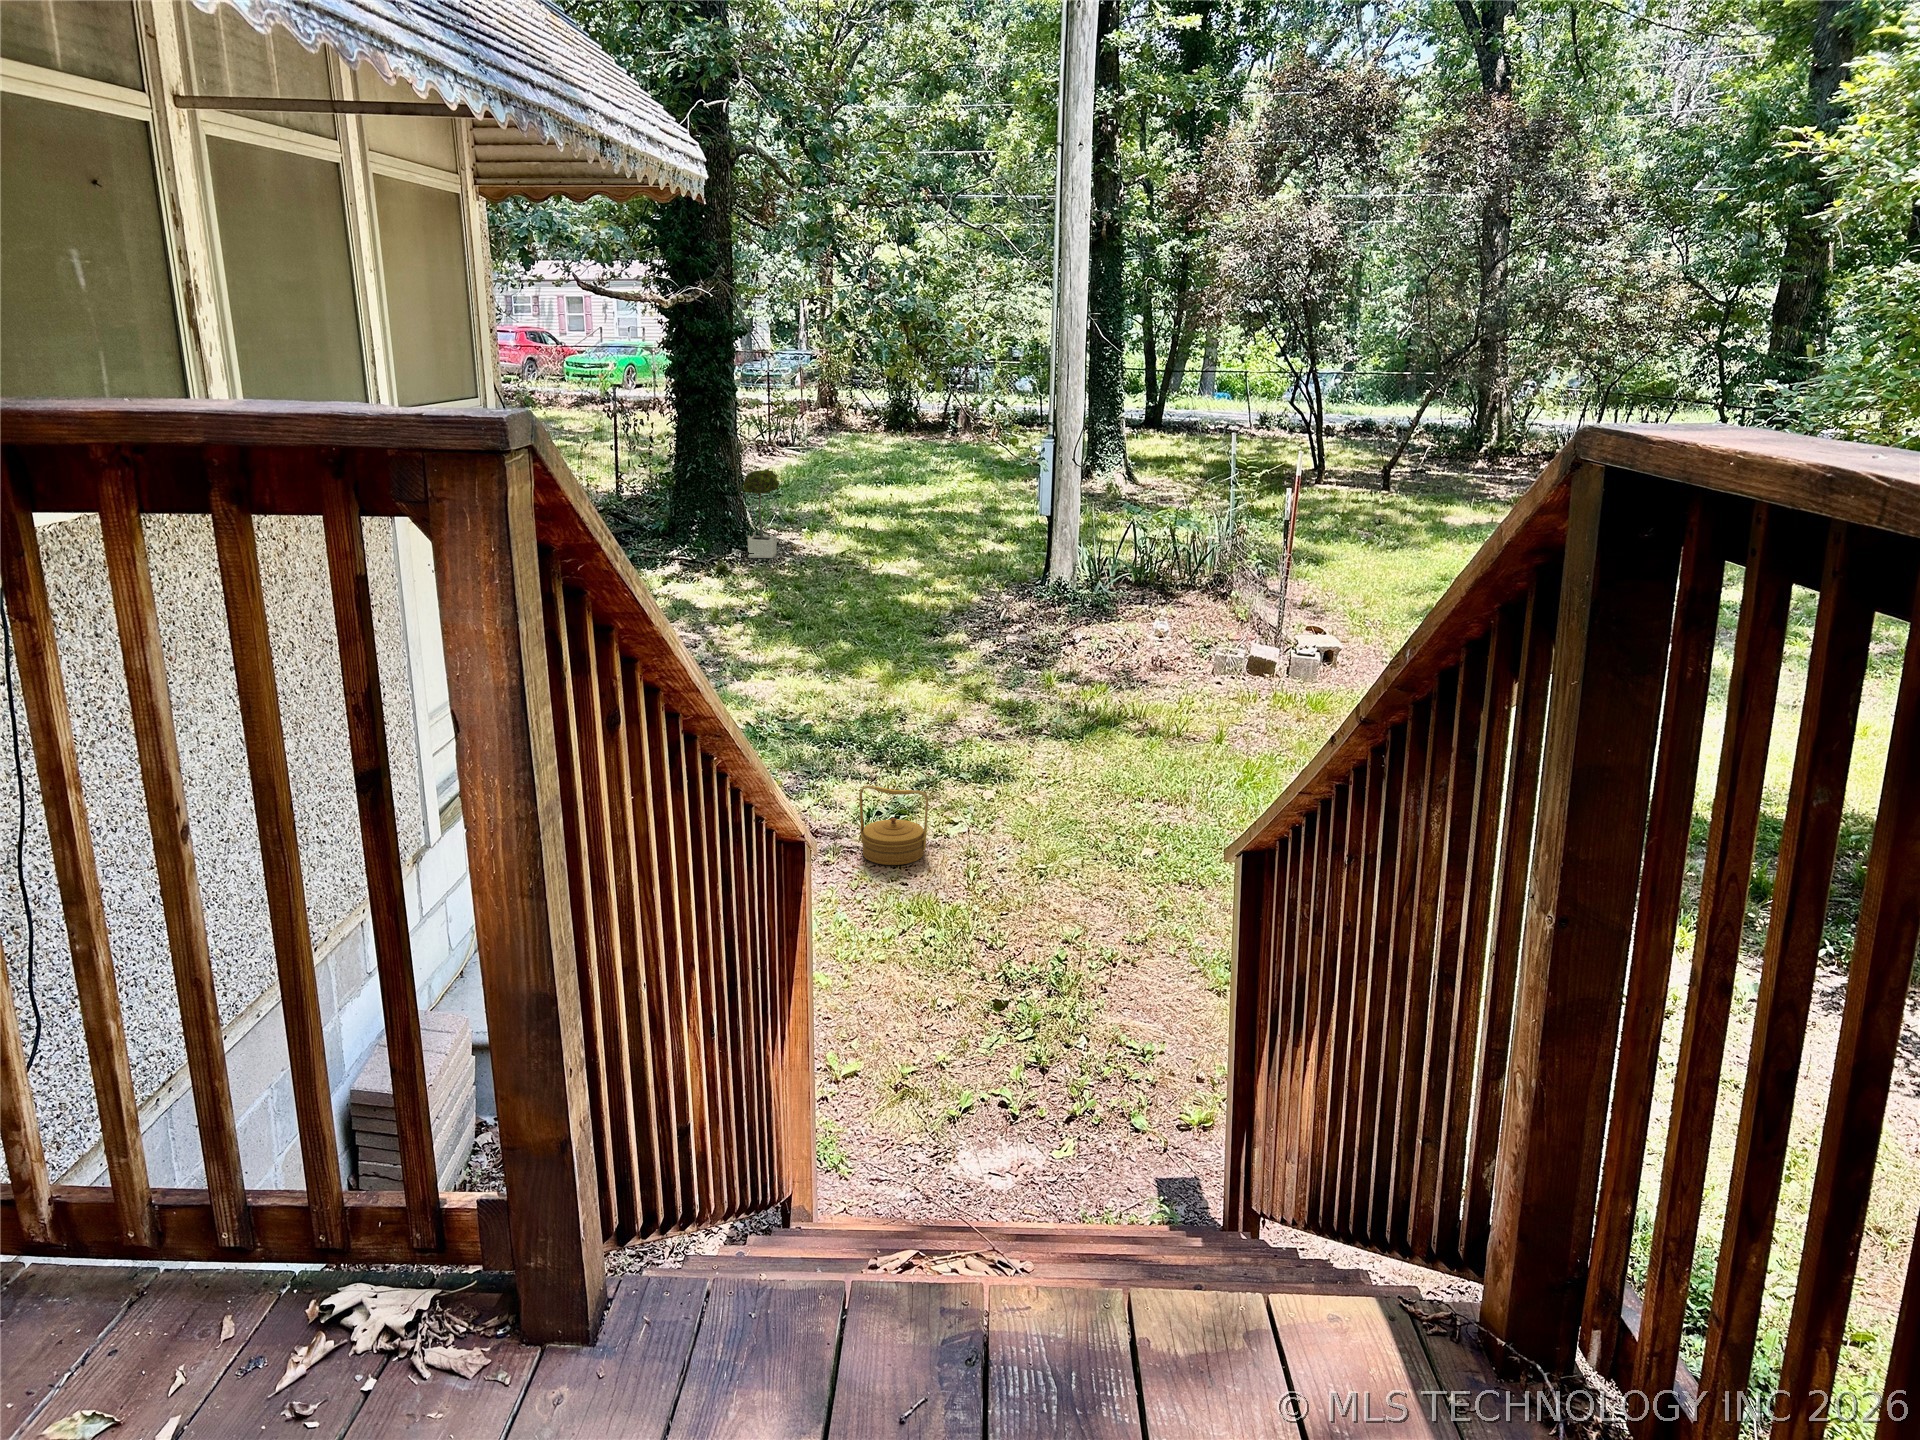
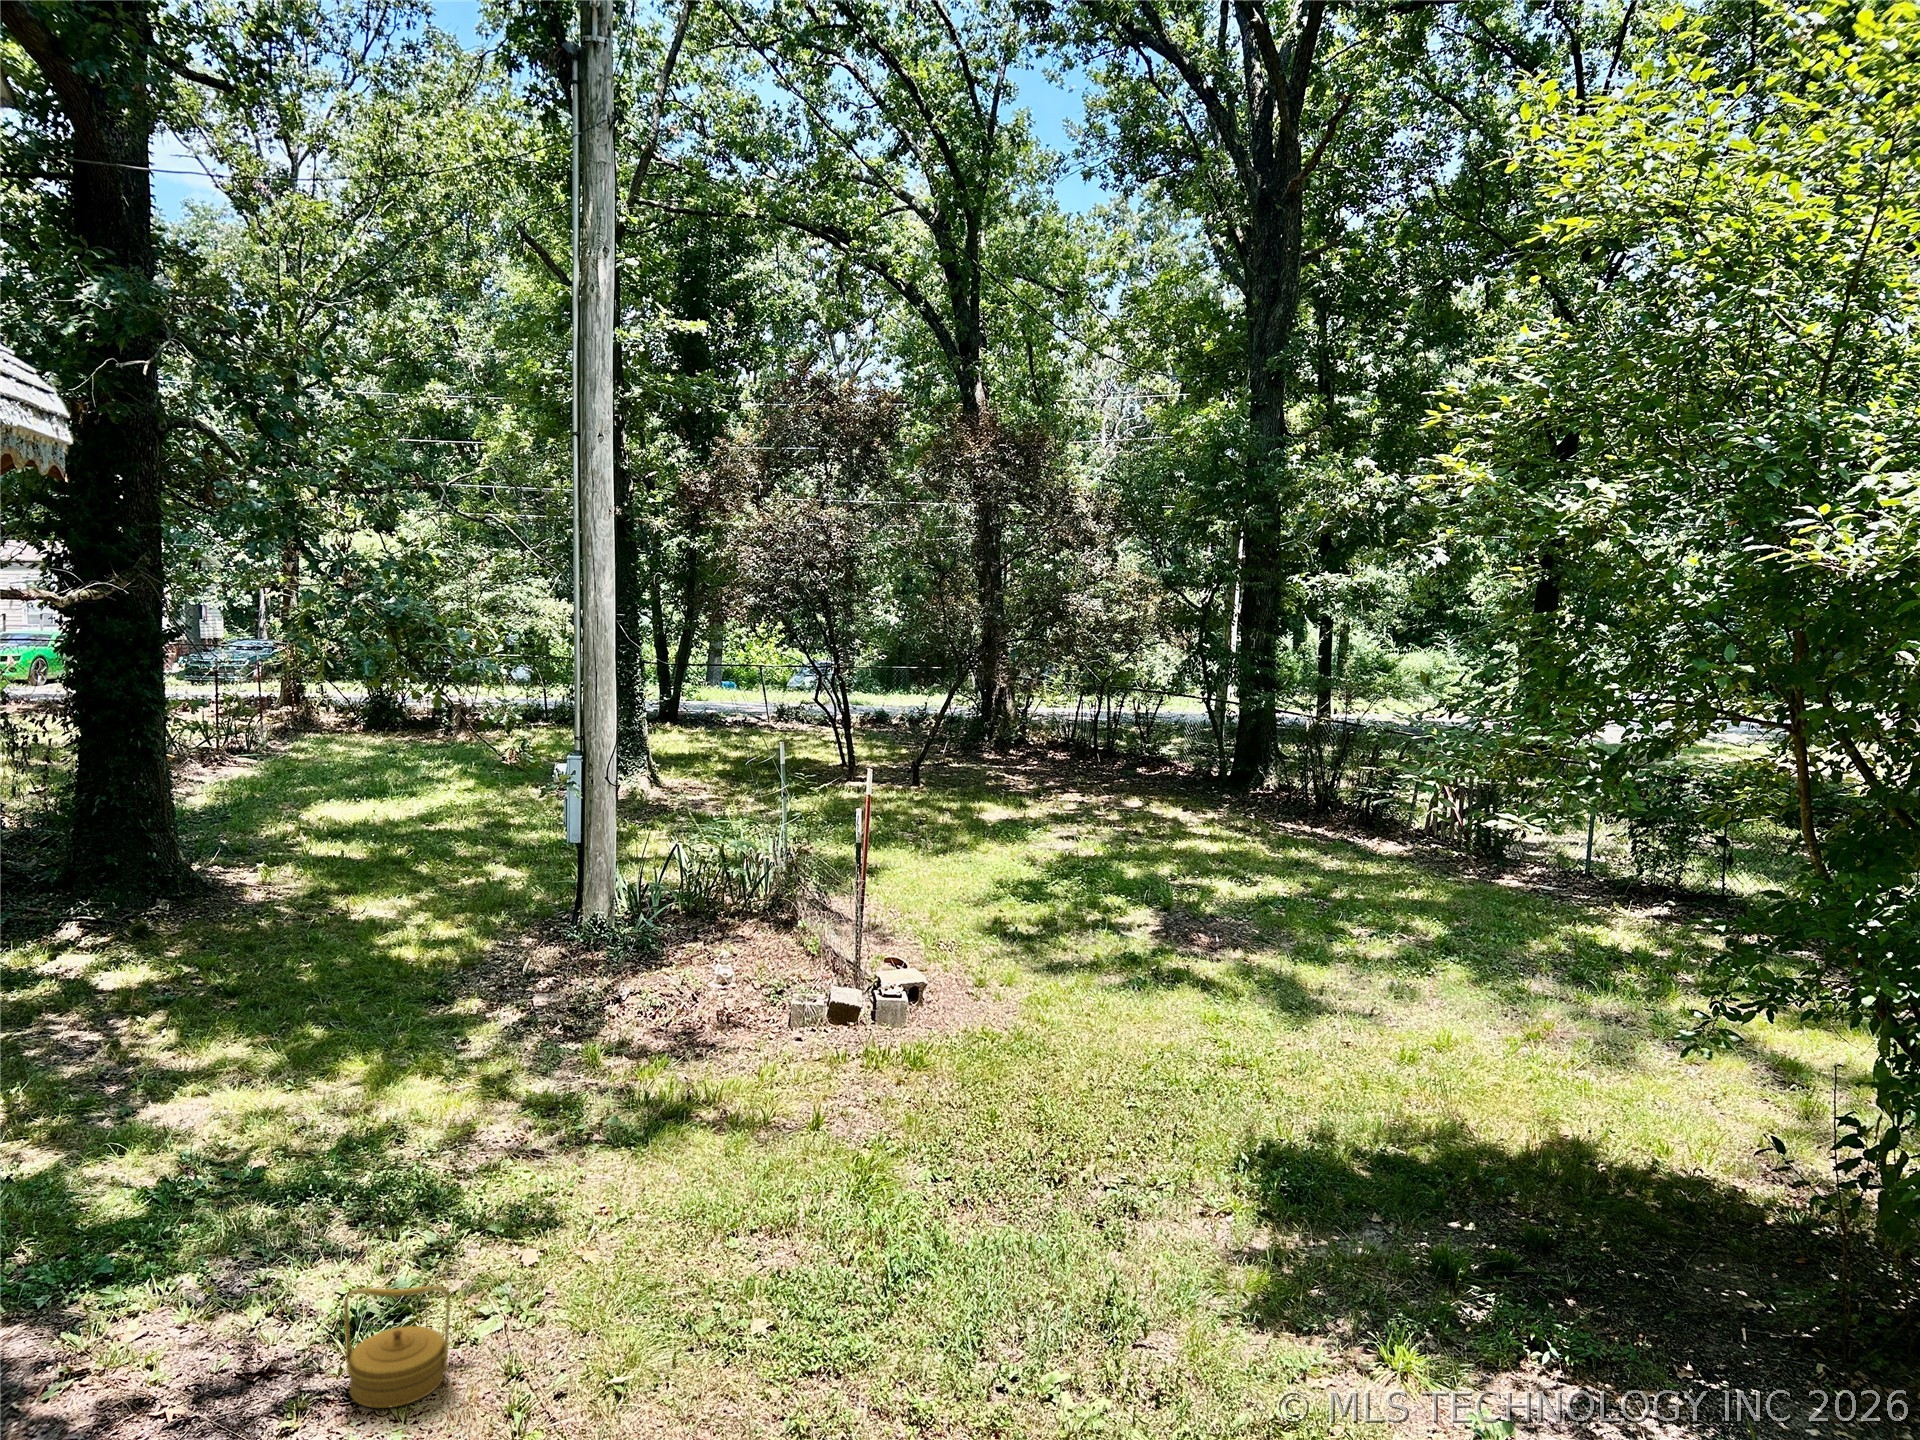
potted tree: present [743,469,780,558] -> none [172,798,225,911]

